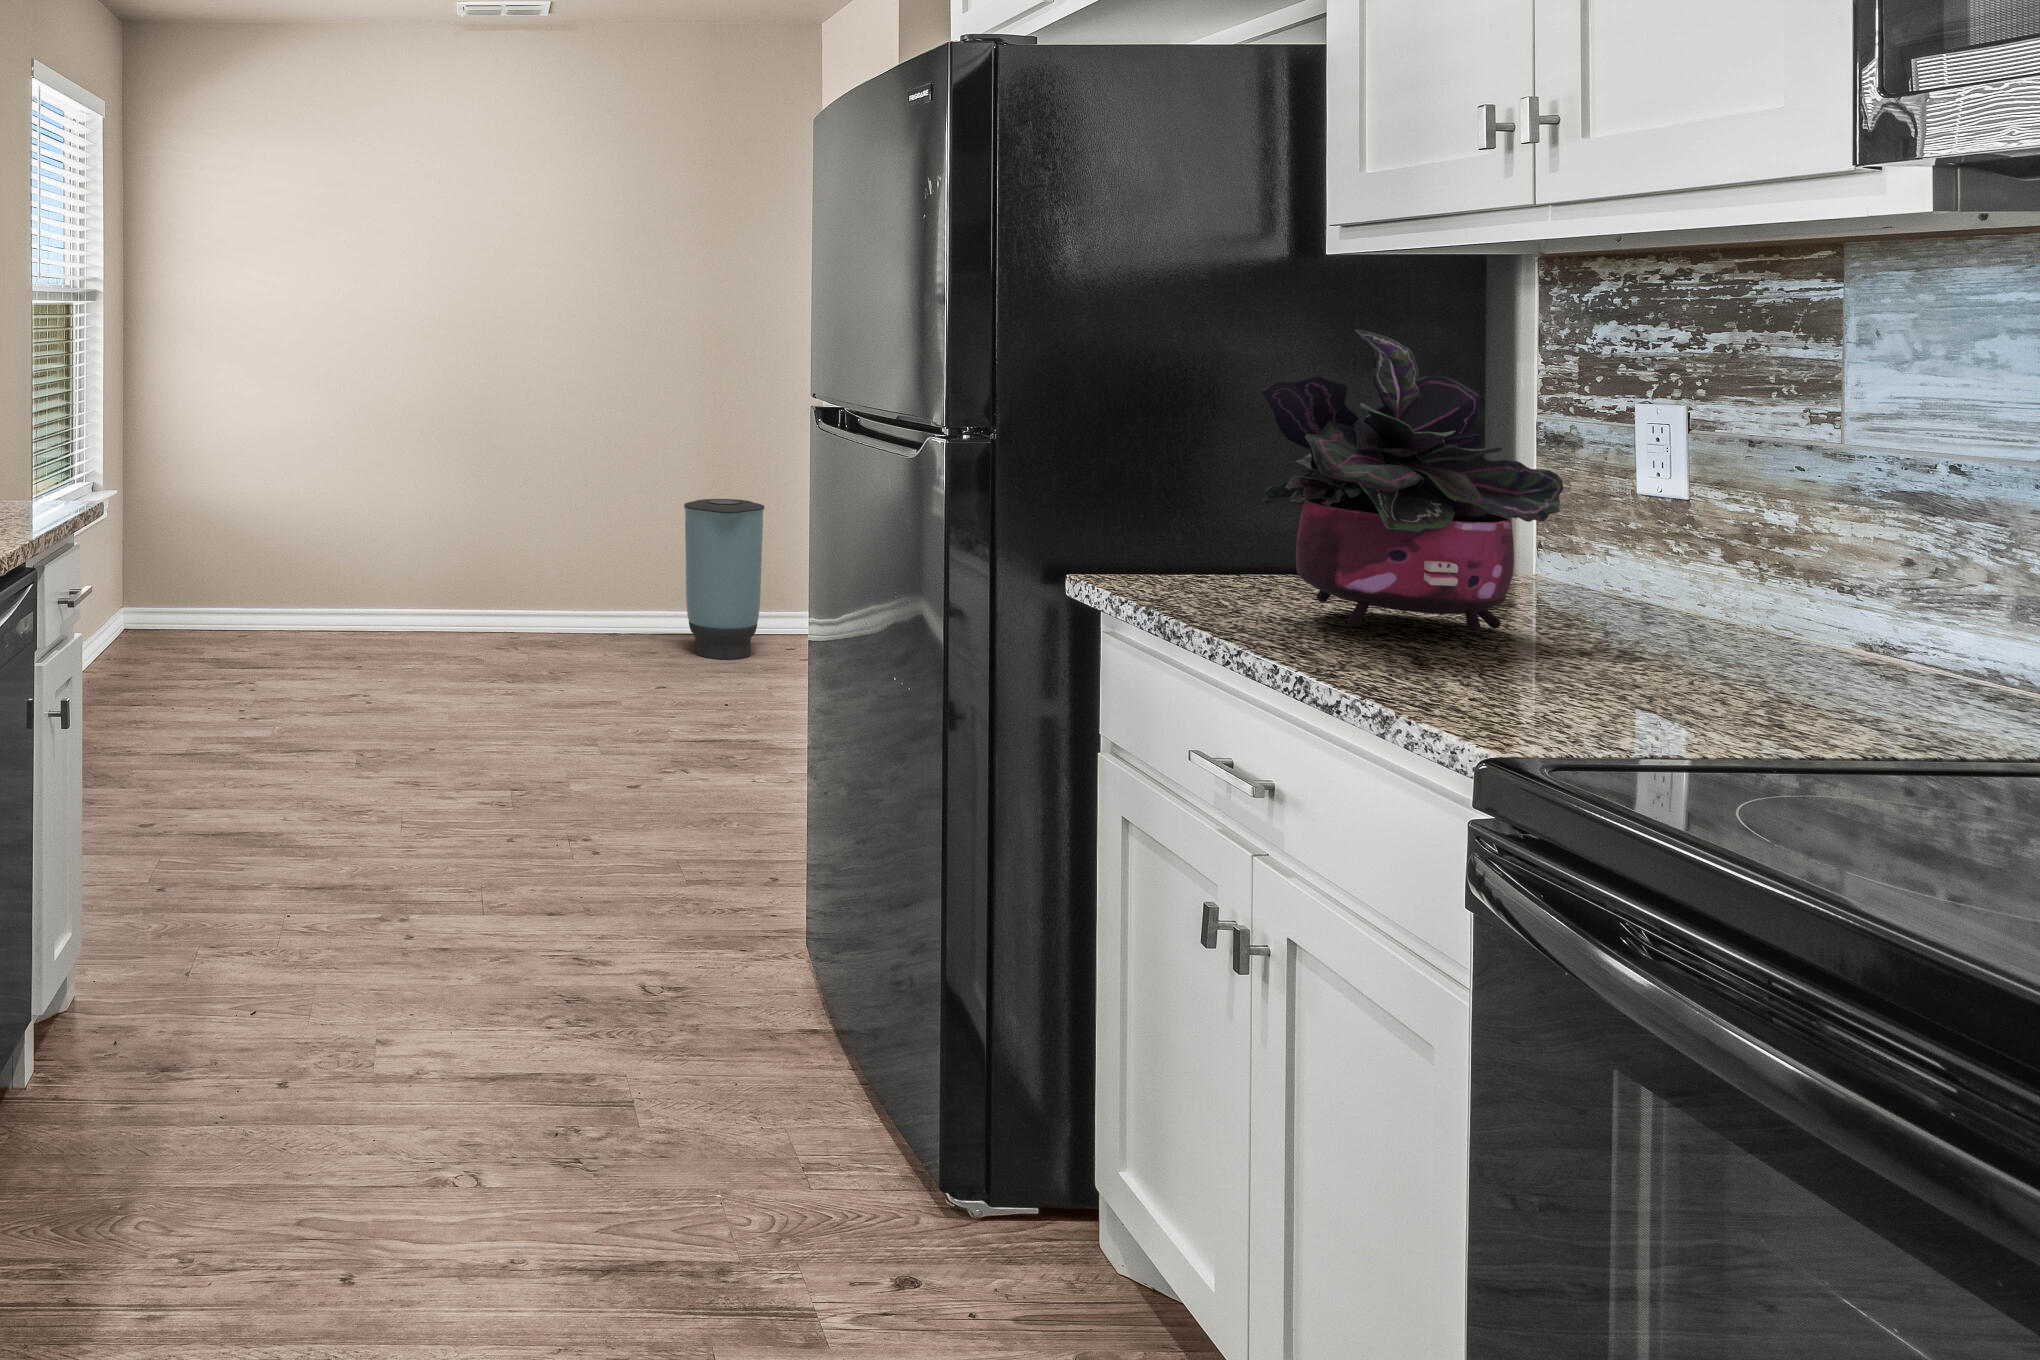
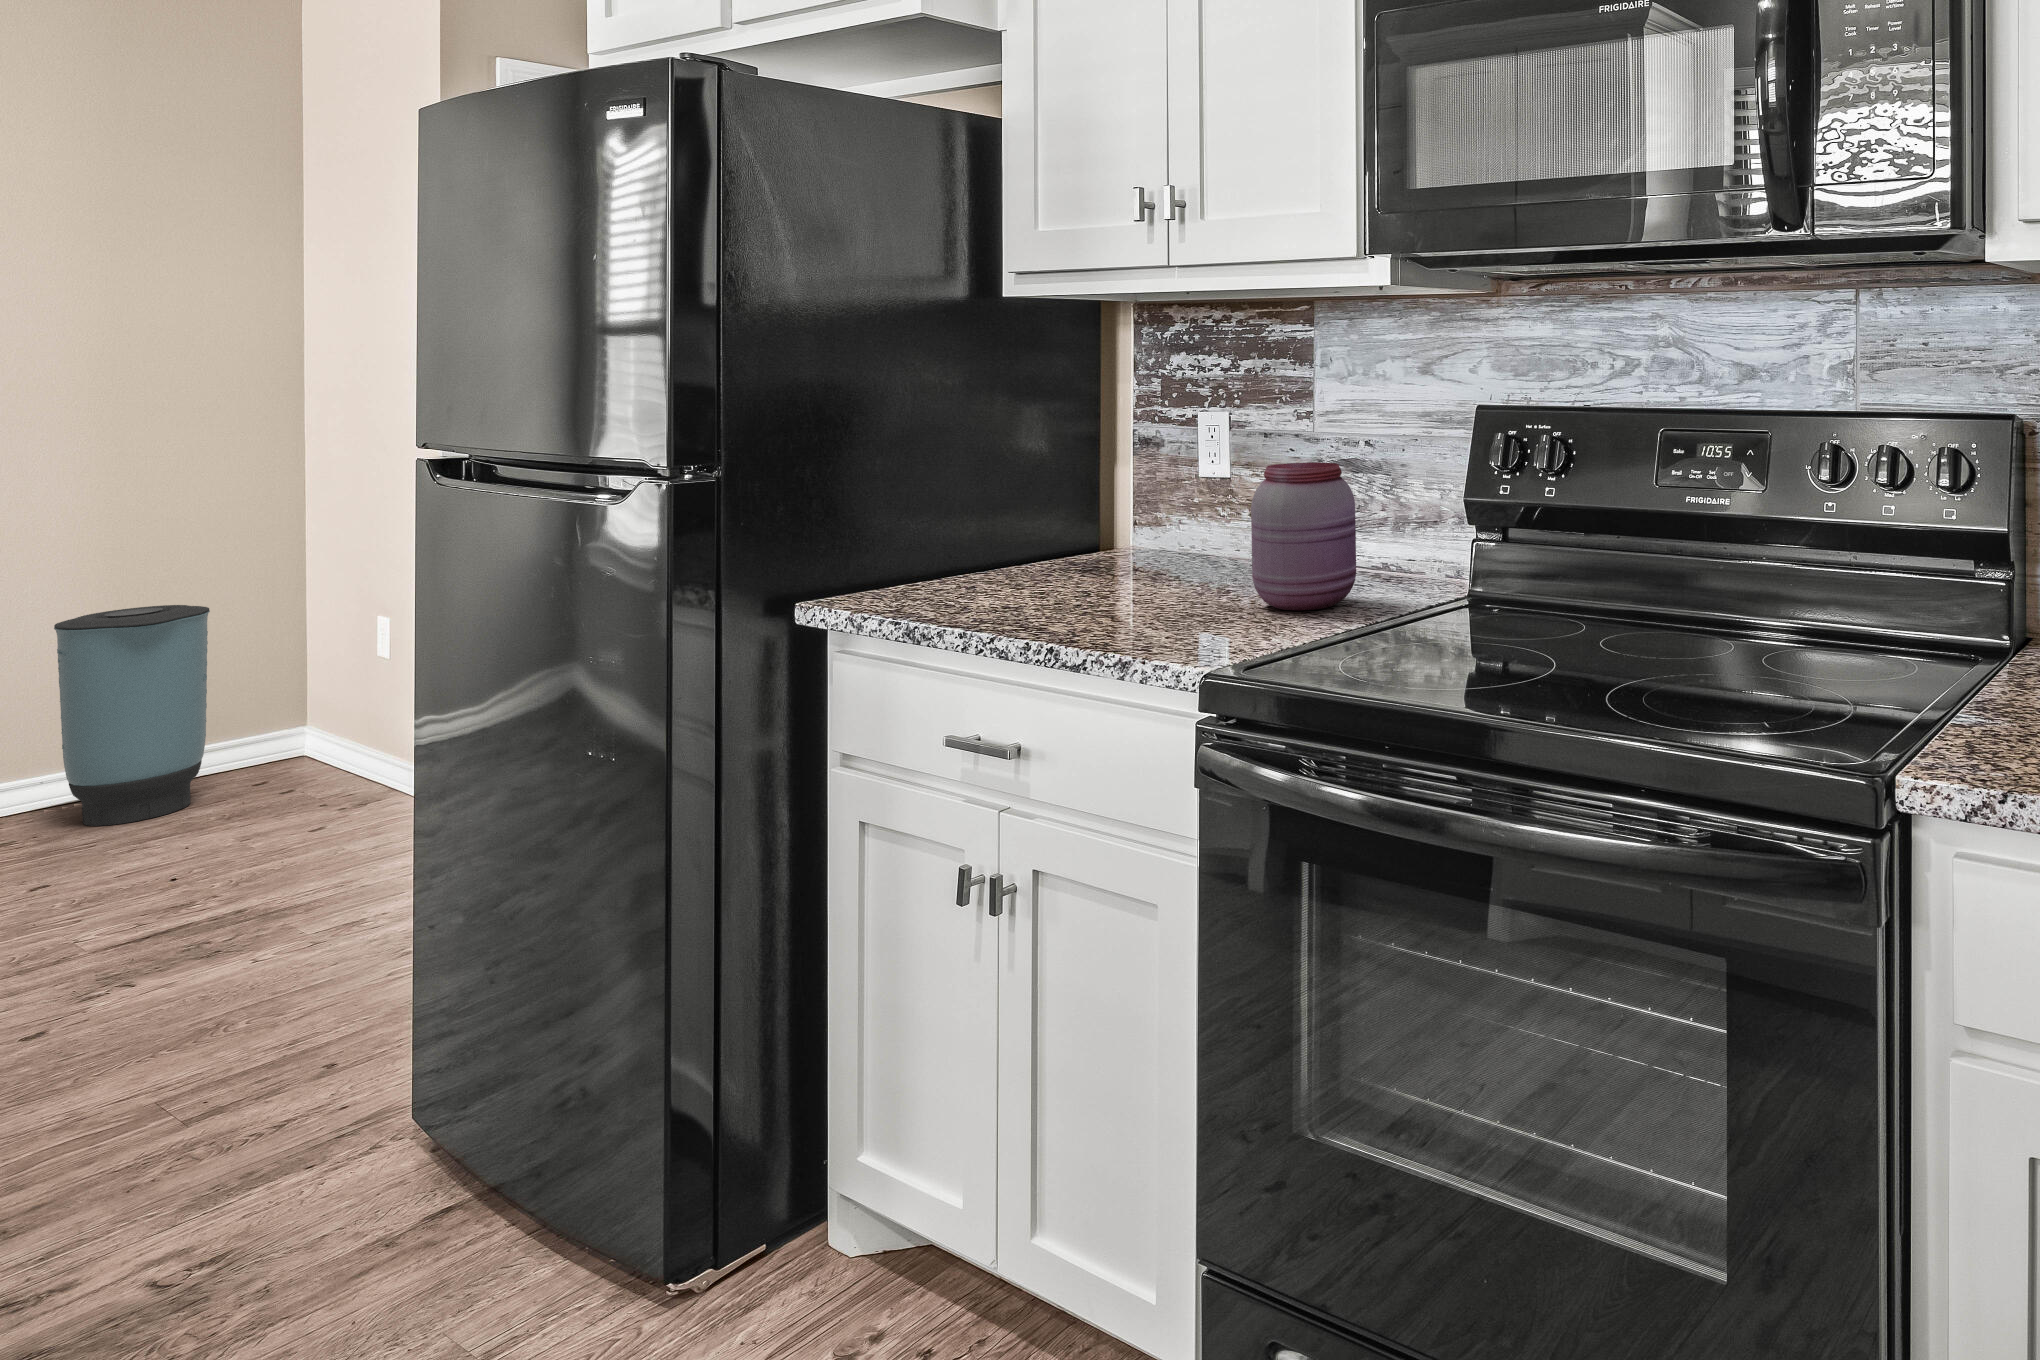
potted plant: present [1261,329,1563,631] -> none [977,364,1182,602]
jar: none [1642,487,1851,717] -> present [1251,463,1356,610]

